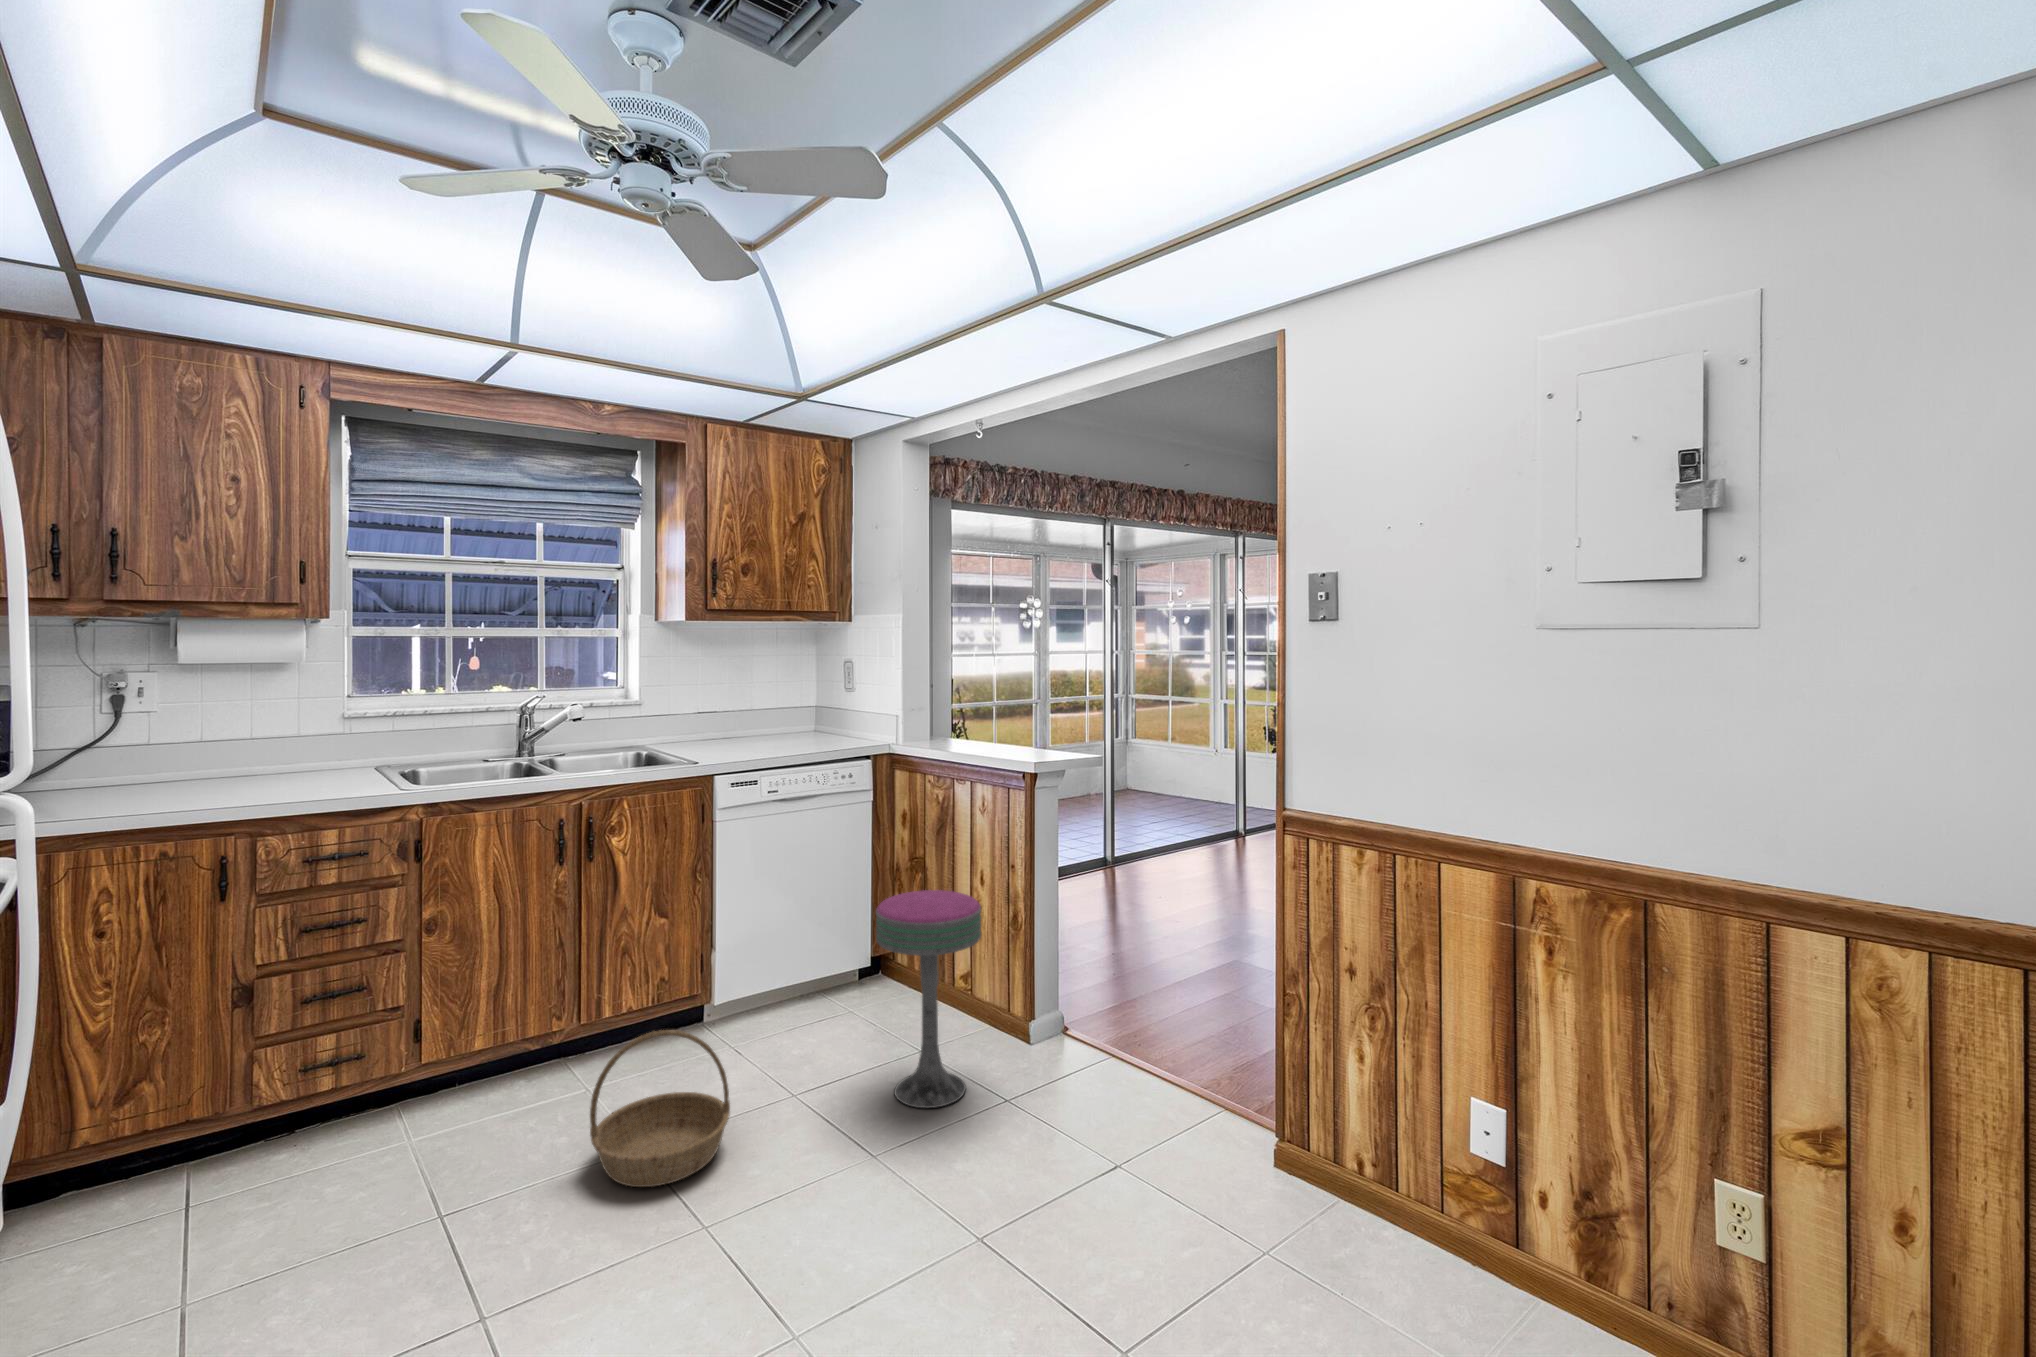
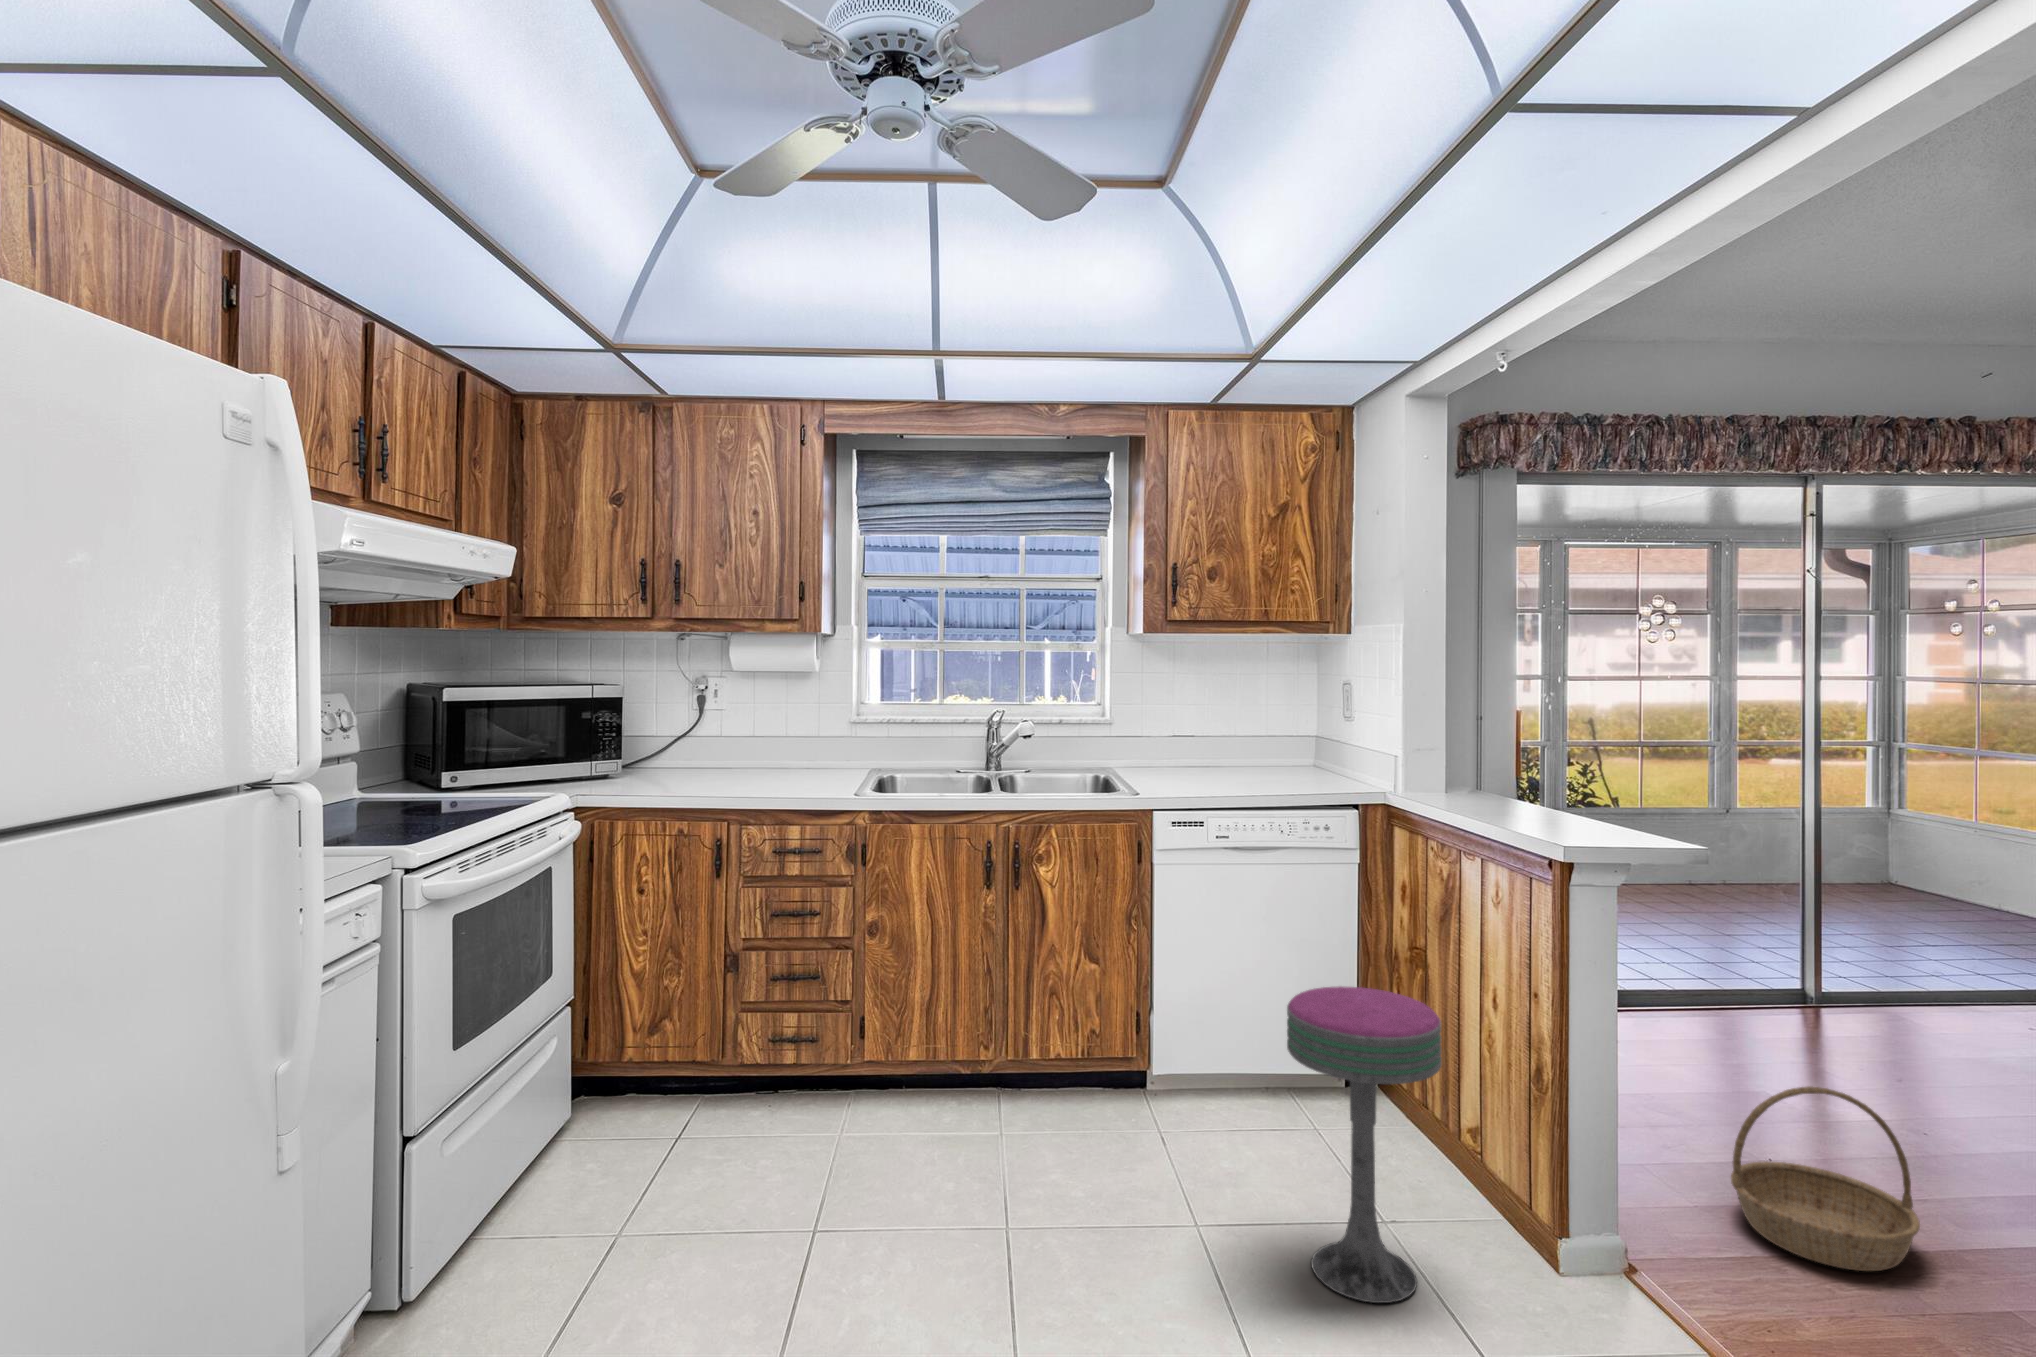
basket: present [590,1030,730,1187] -> present [1731,1086,1920,1271]

